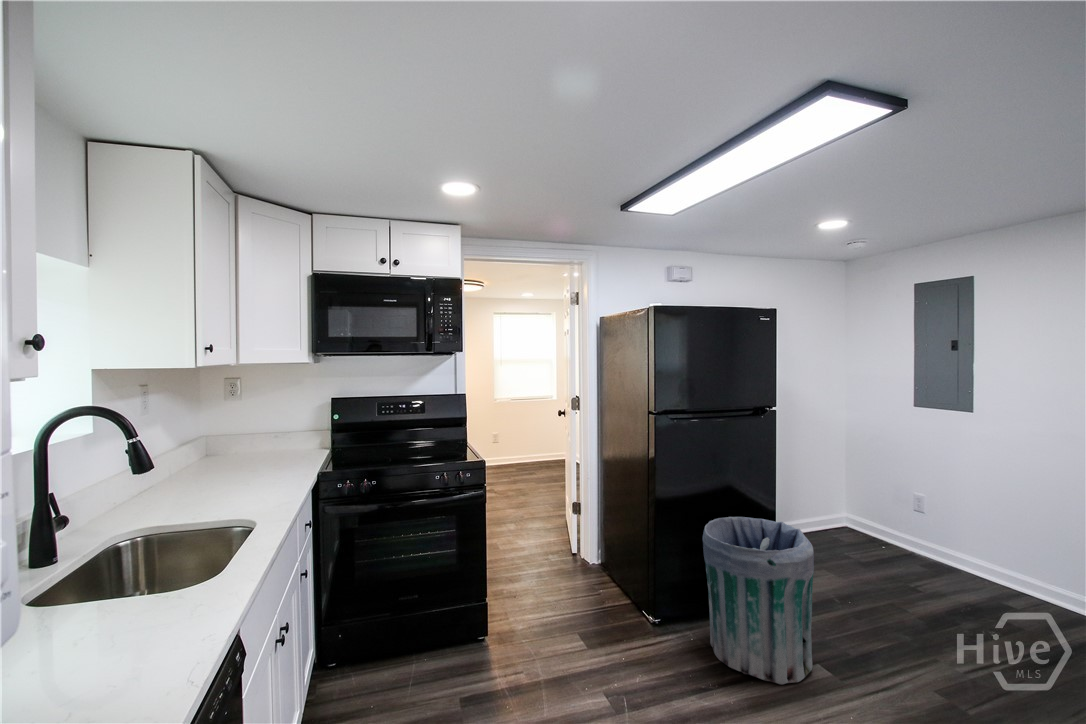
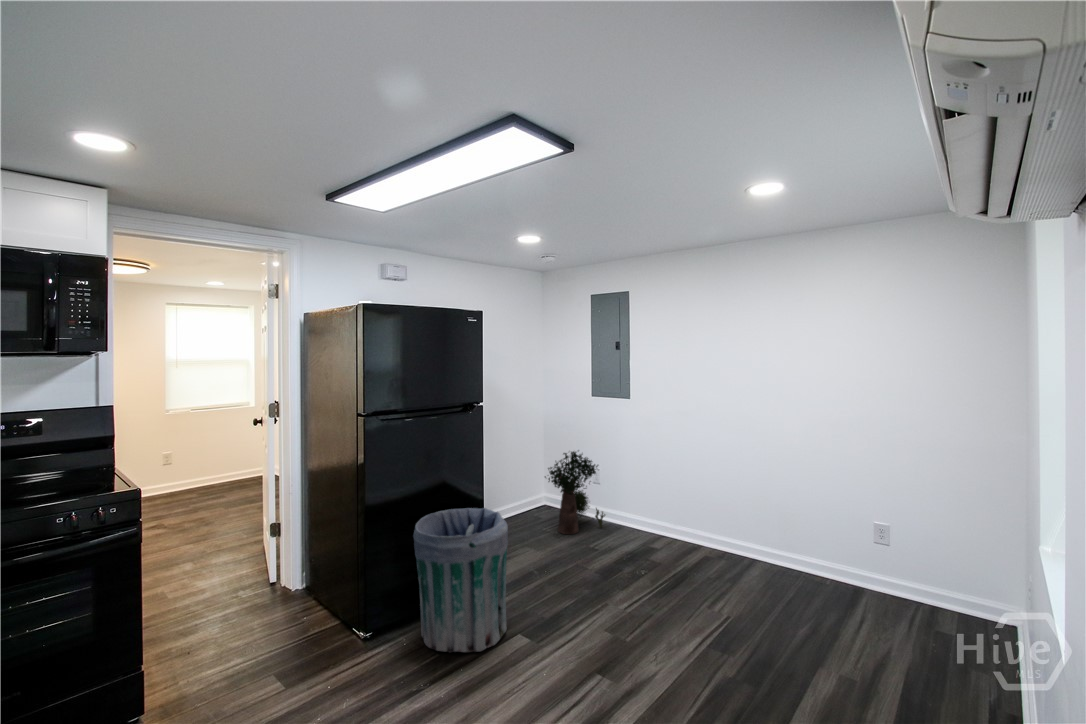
potted plant: none [849,468,940,569] -> present [545,451,605,534]

